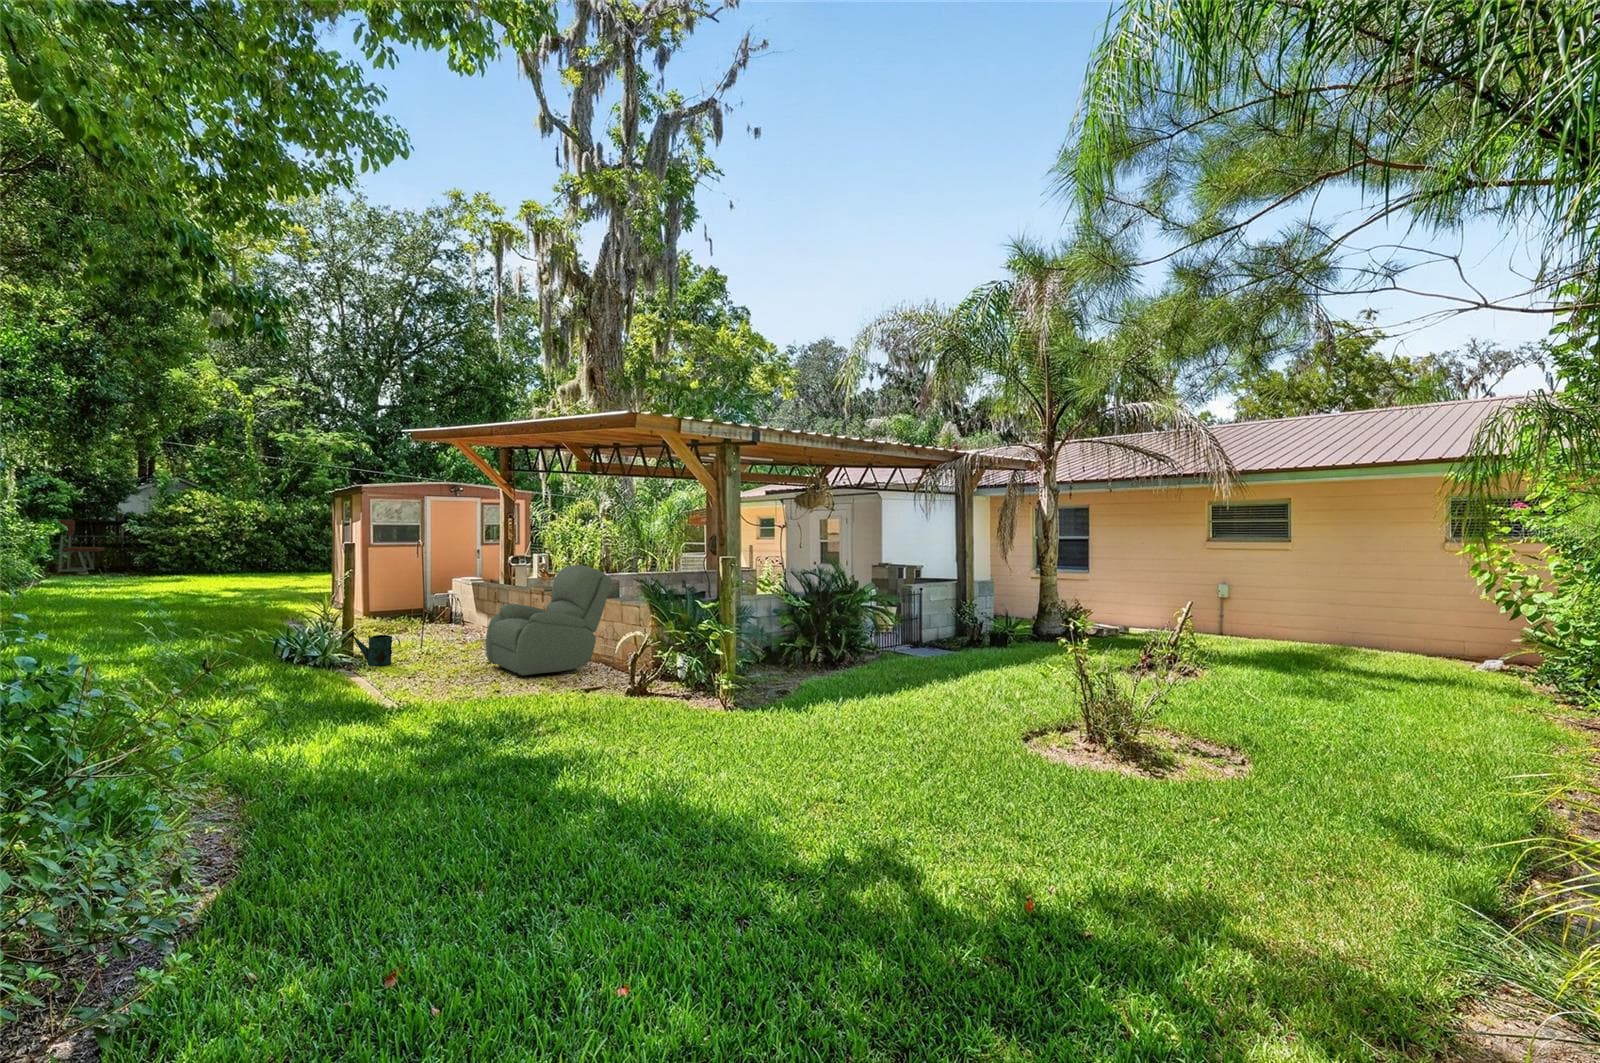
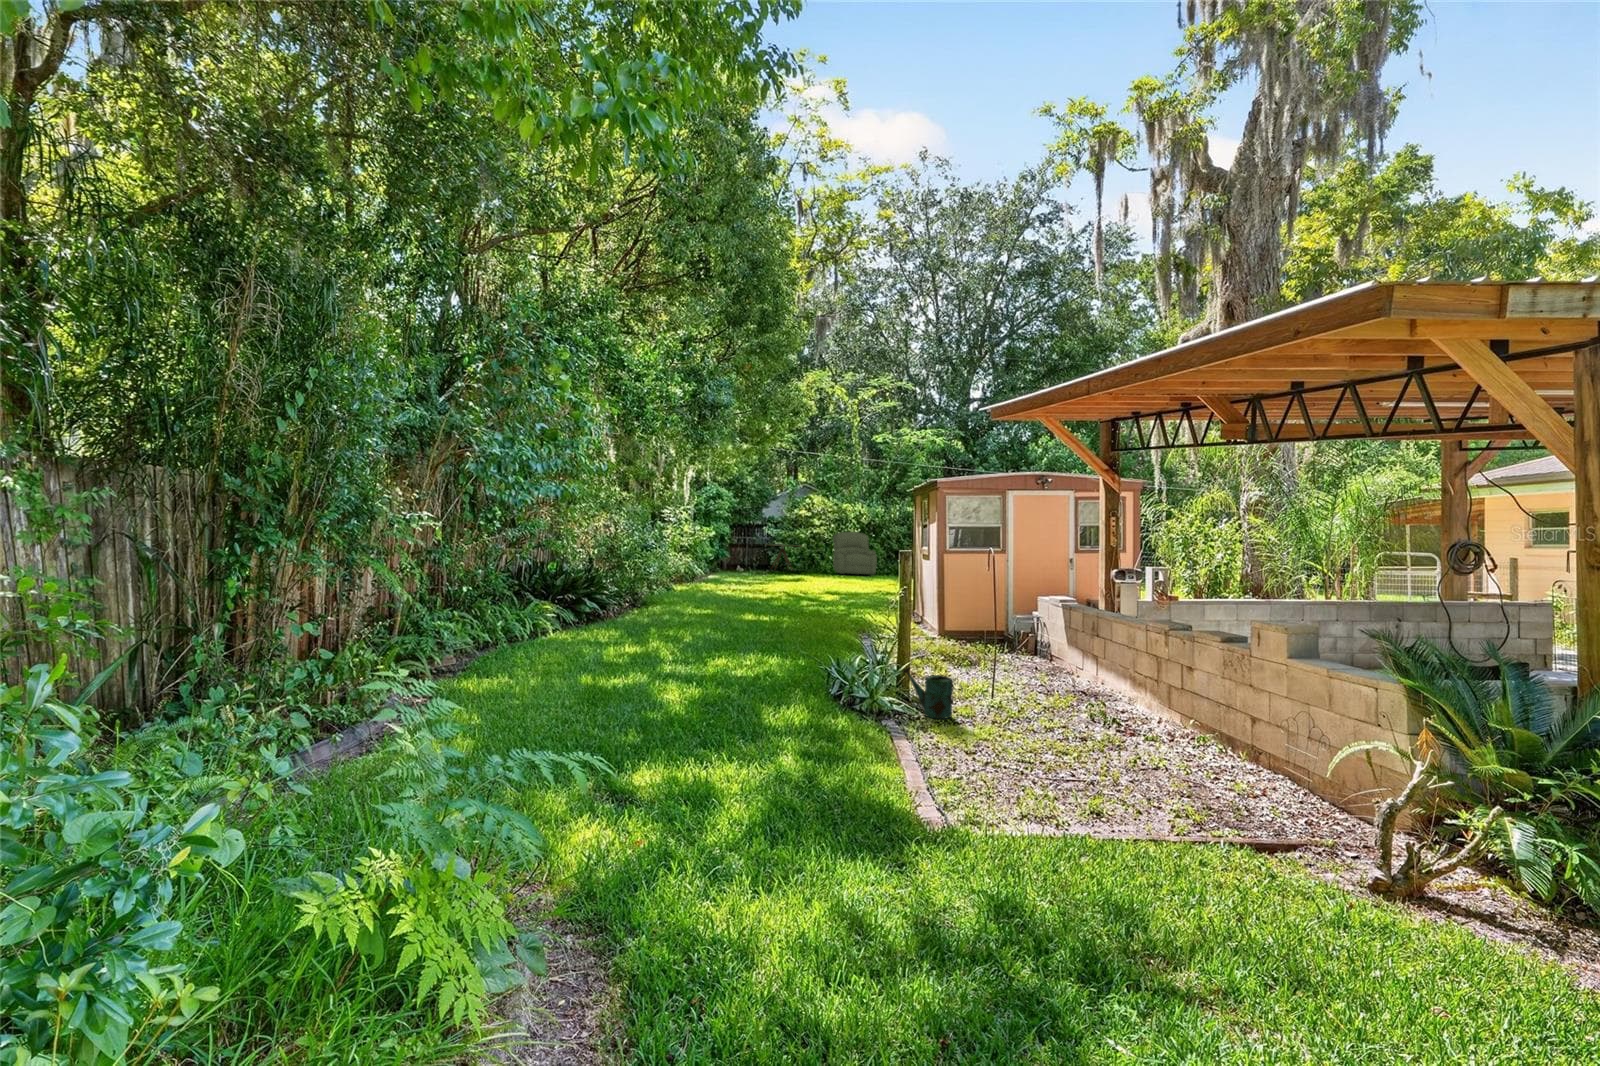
bench: present [58,519,105,572] -> none [723,522,753,567]
round table: none [125,544,179,573] -> present [771,544,792,568]
chair: present [486,565,612,676] -> present [833,532,877,575]

